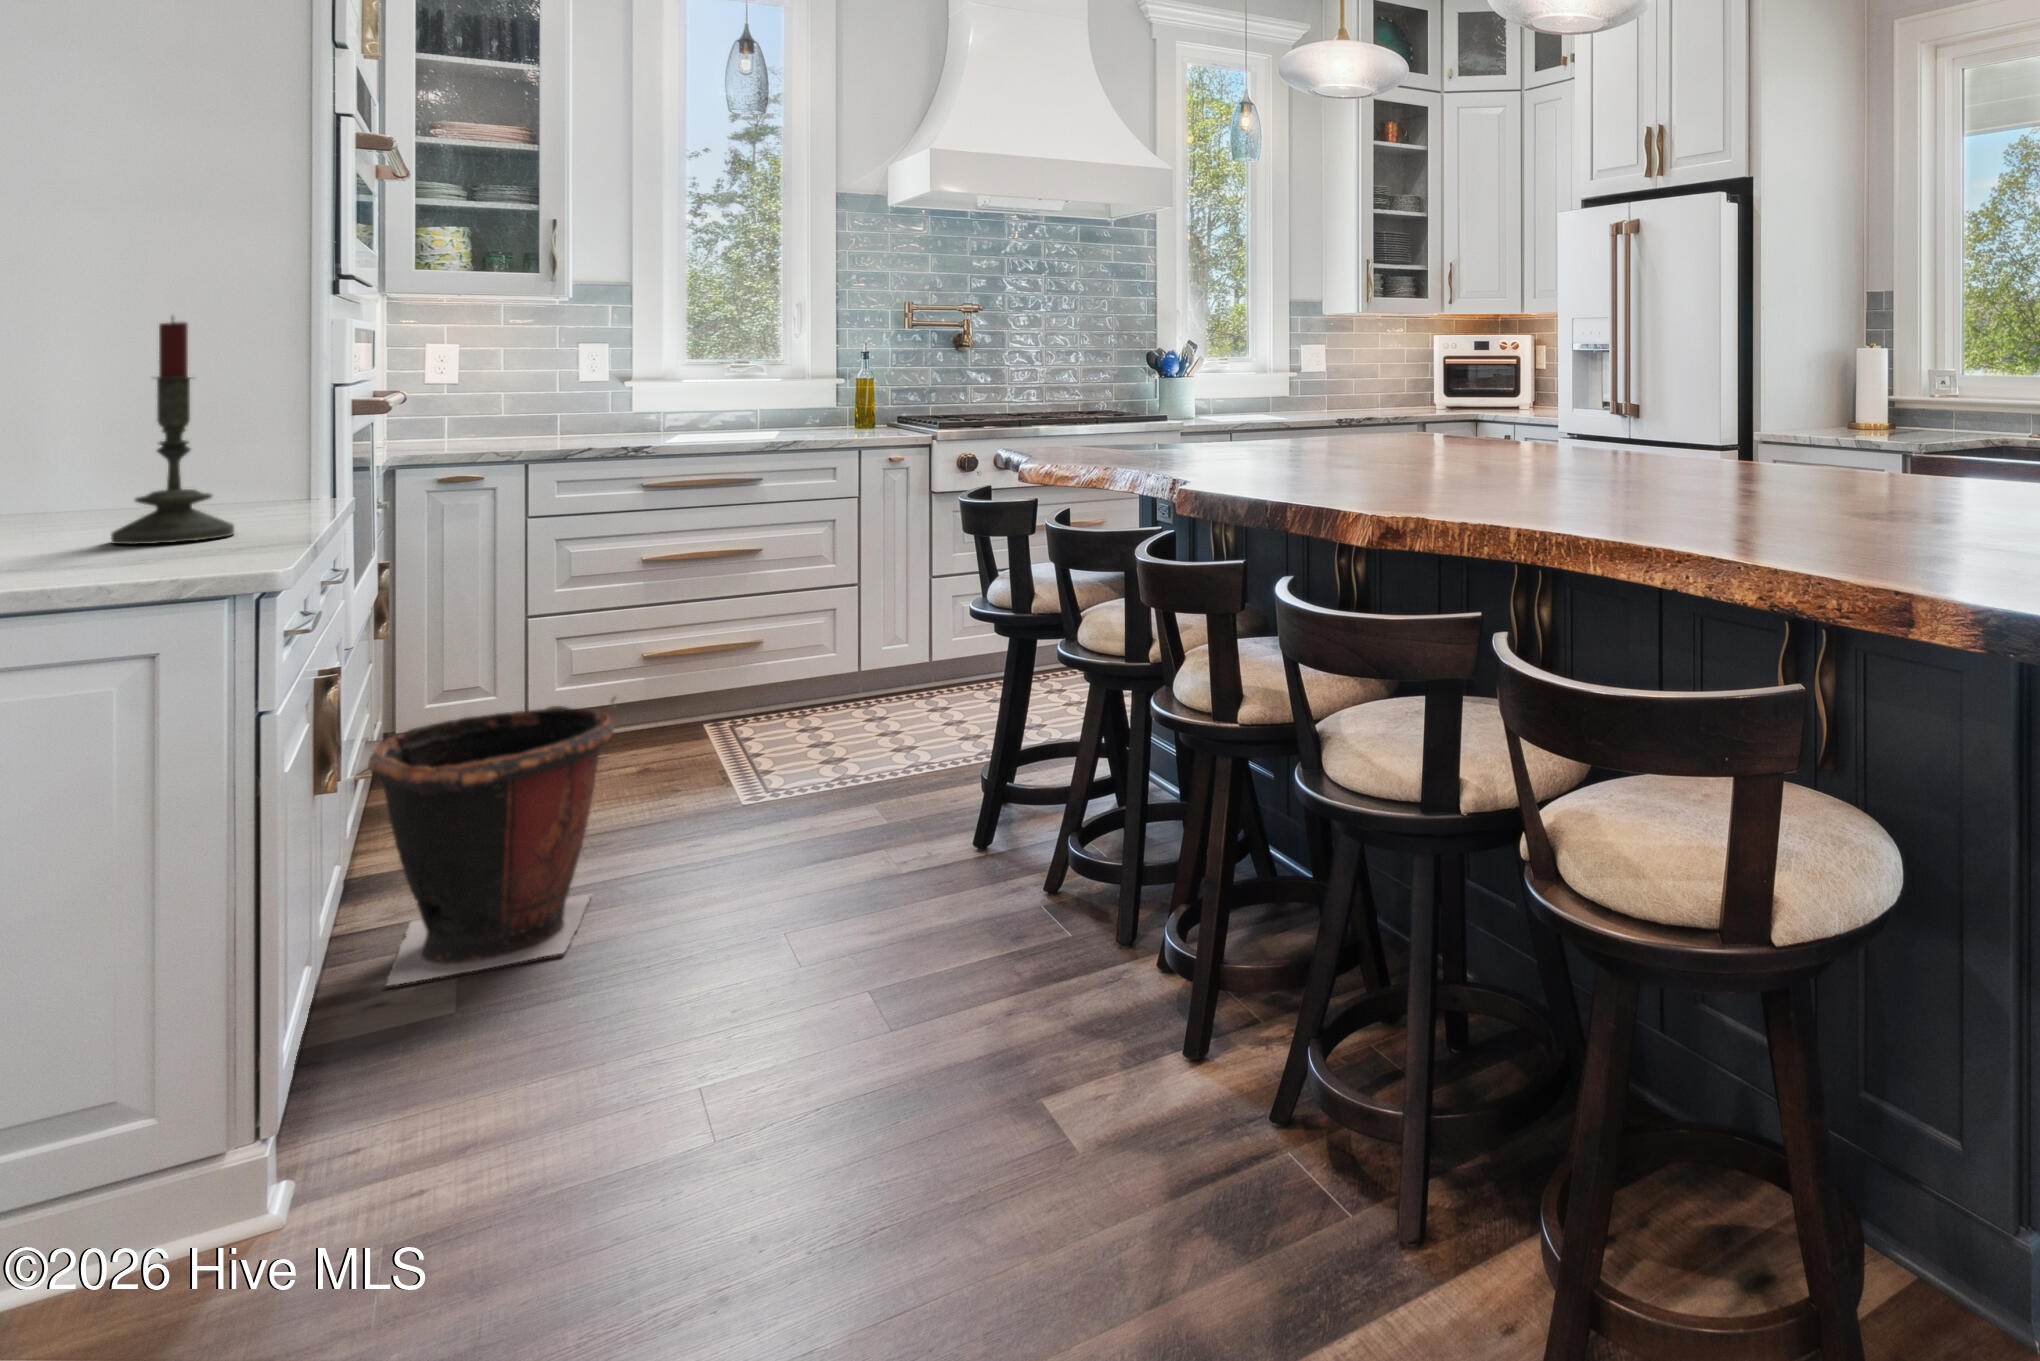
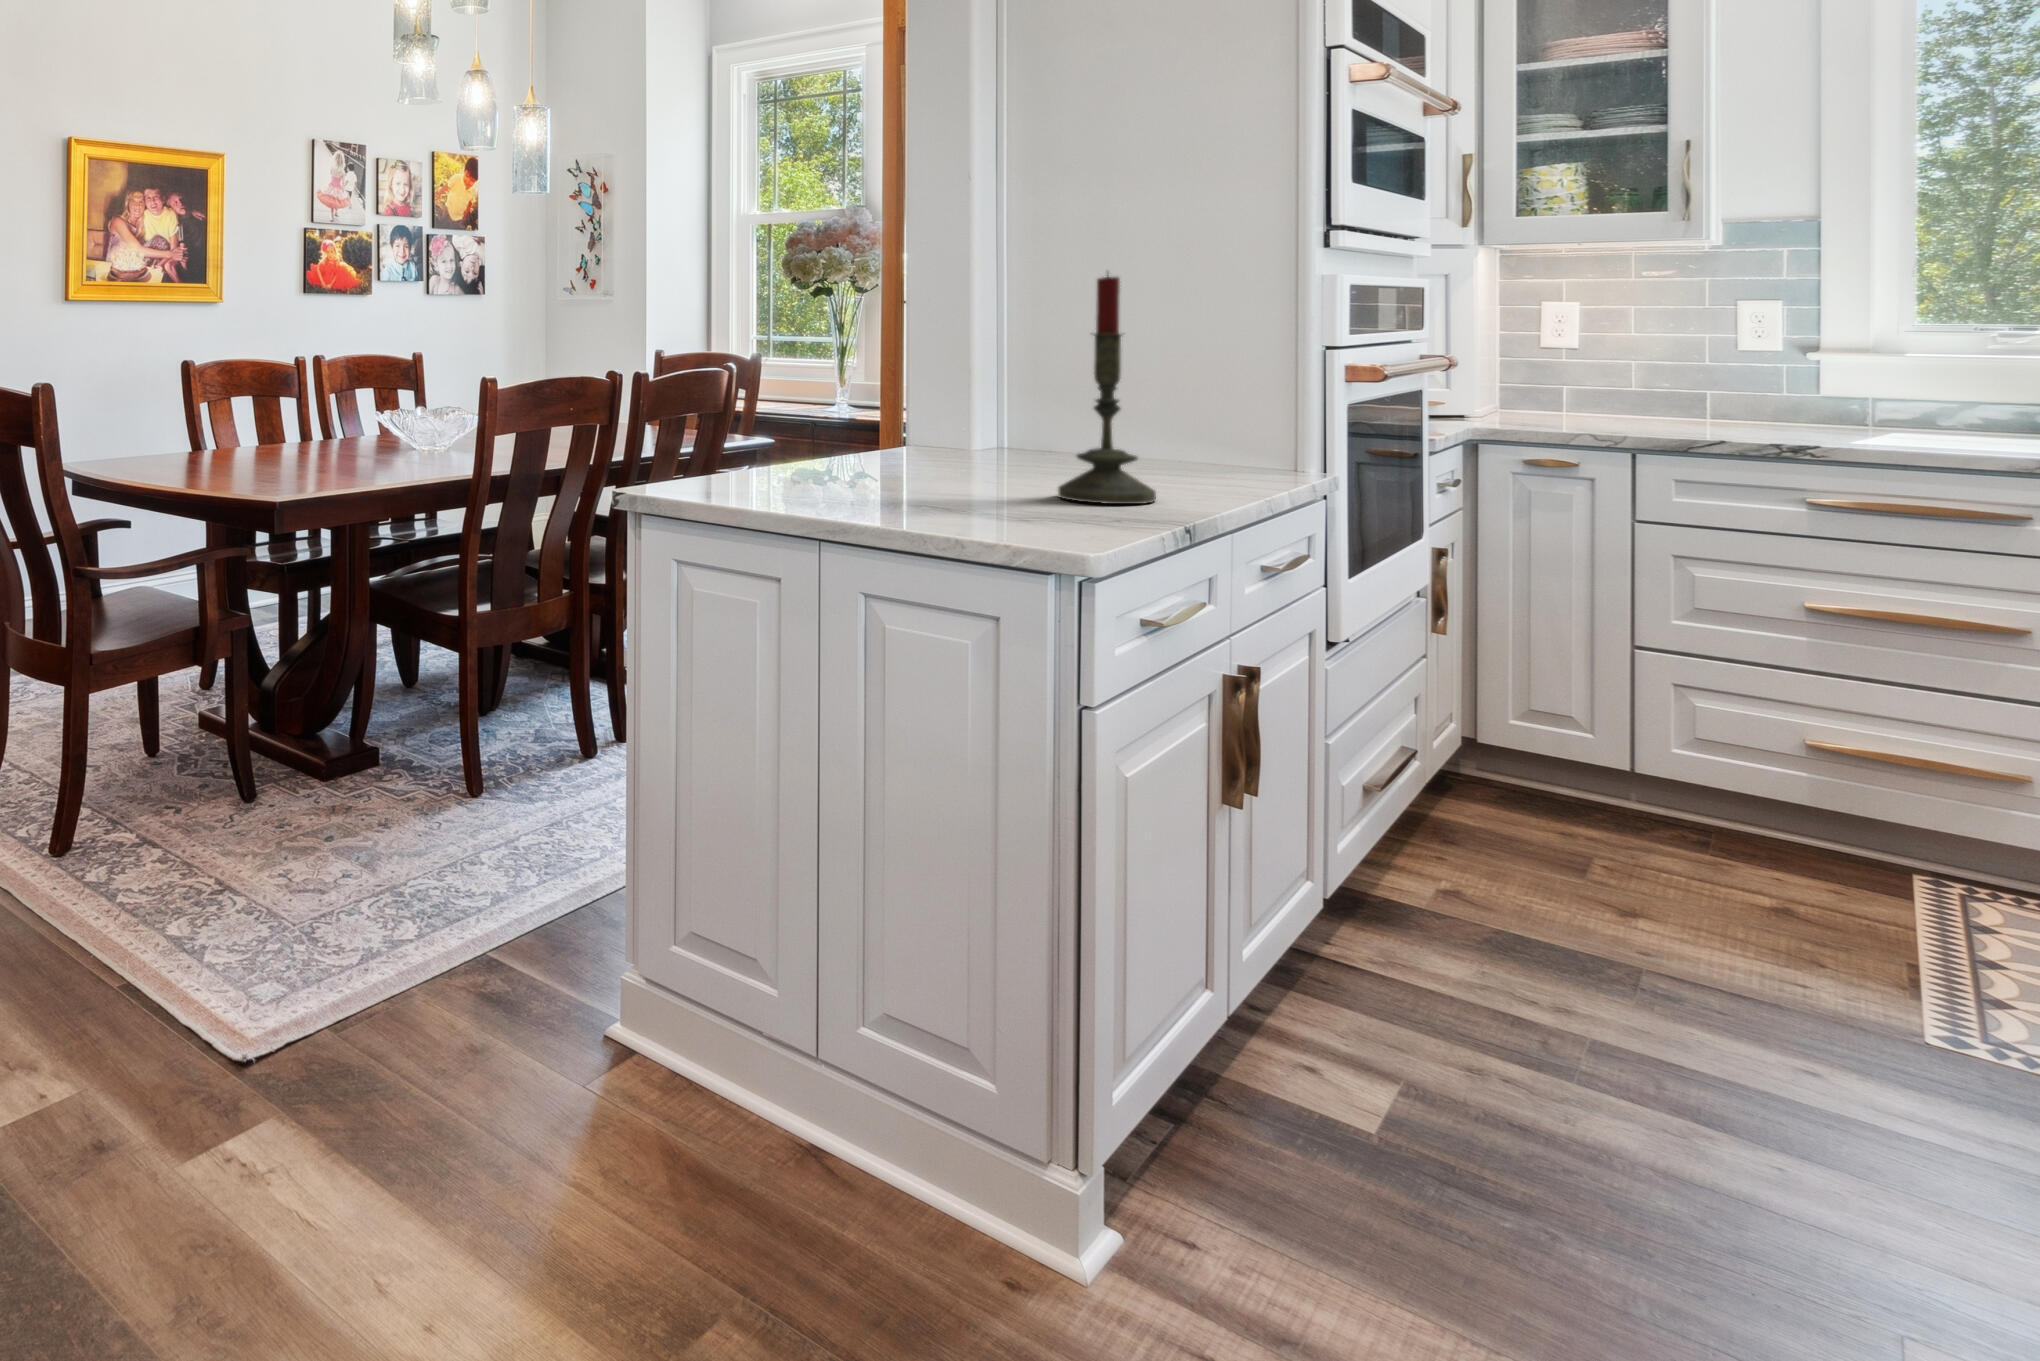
waste bin: present [368,697,616,985] -> none [1321,753,1647,1141]

